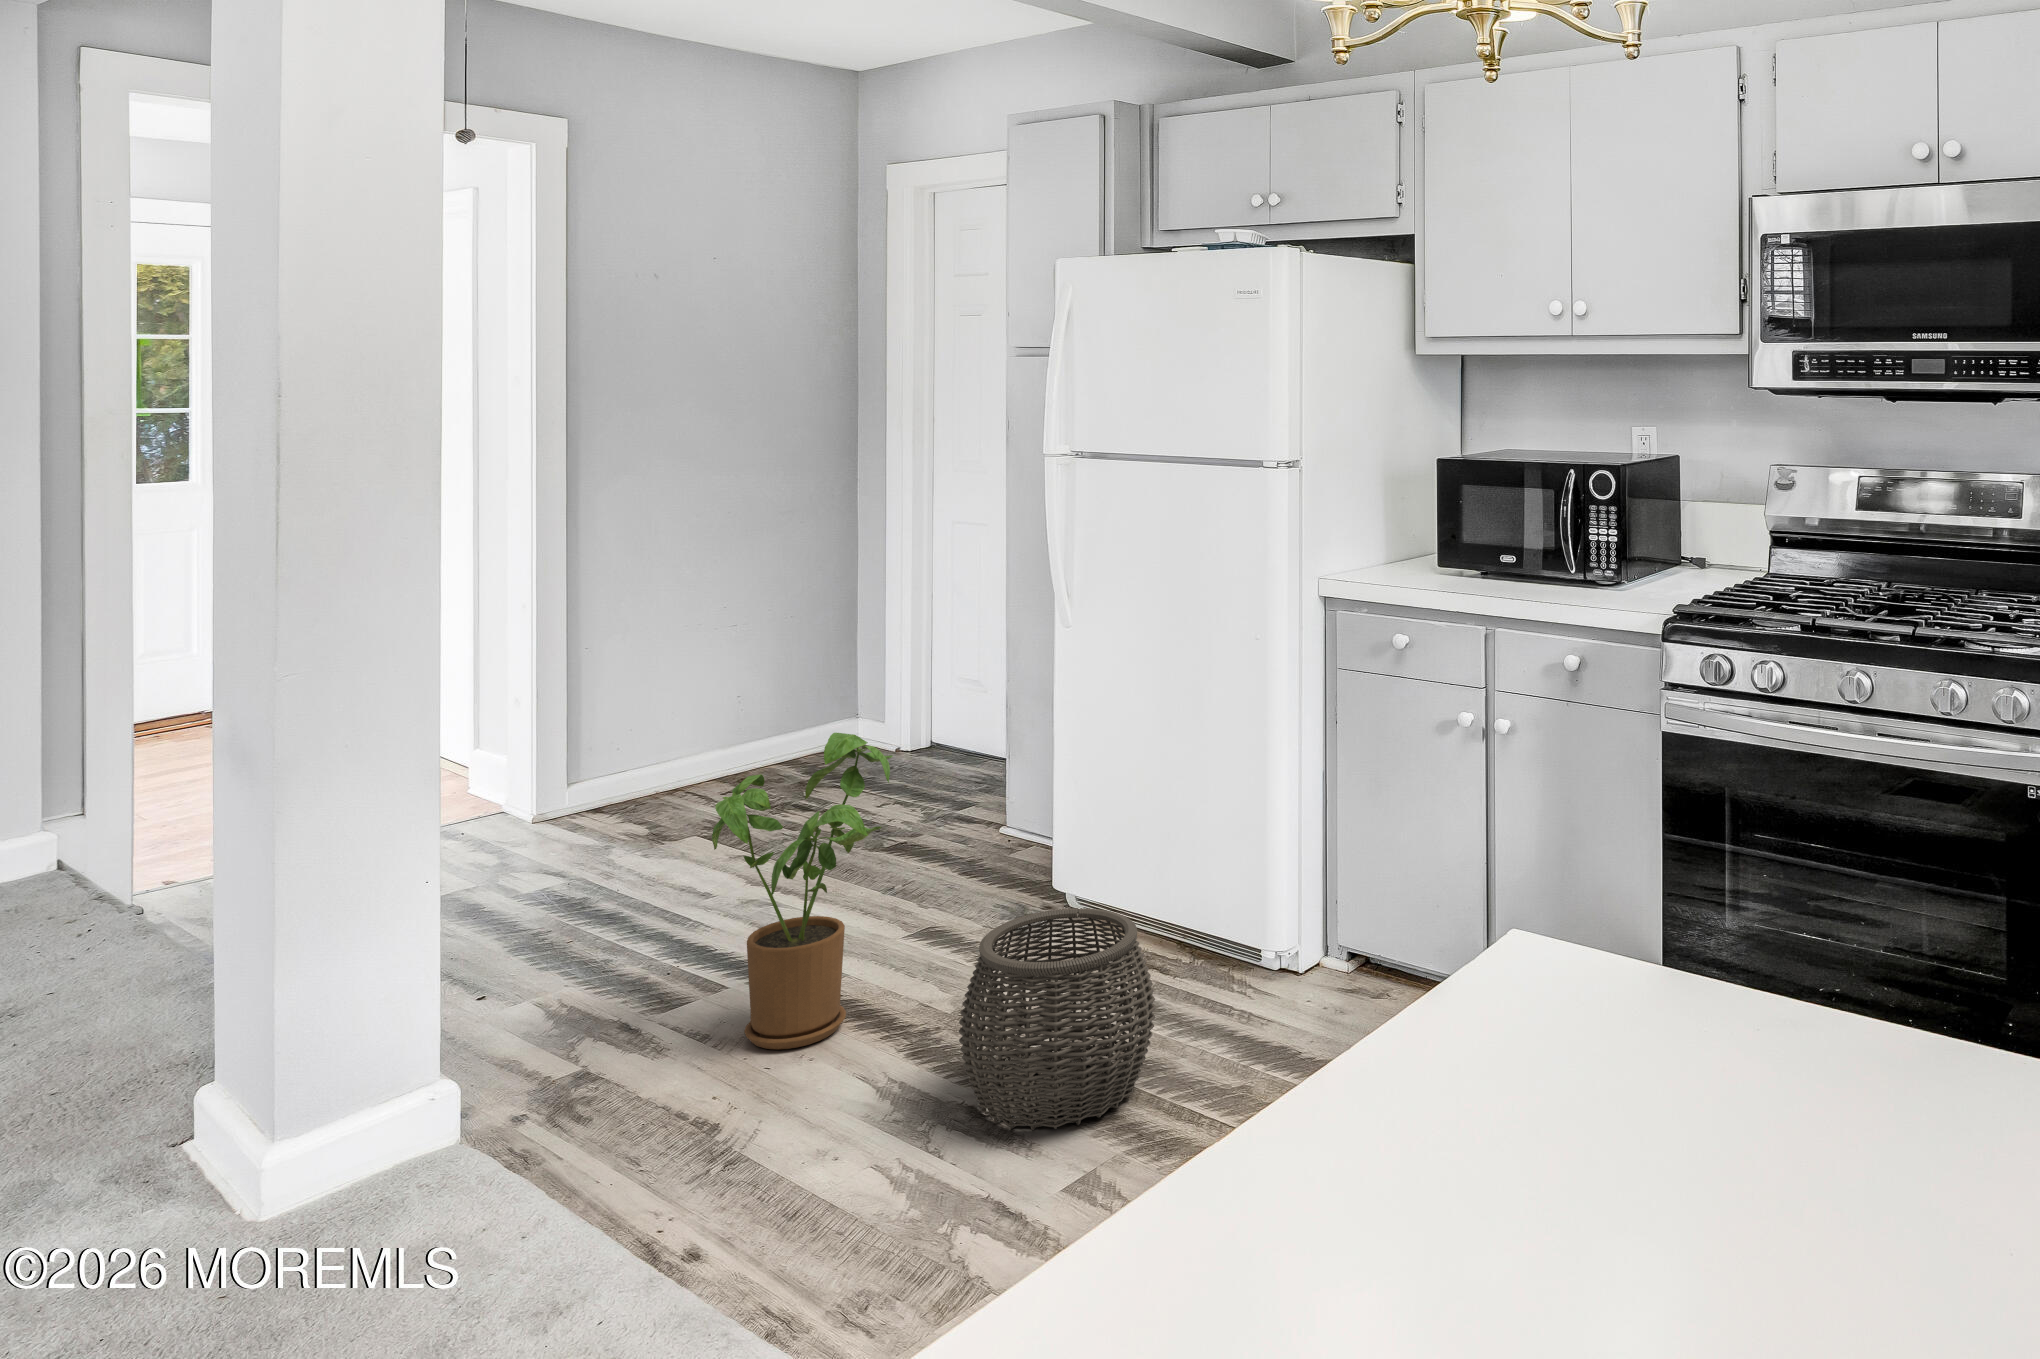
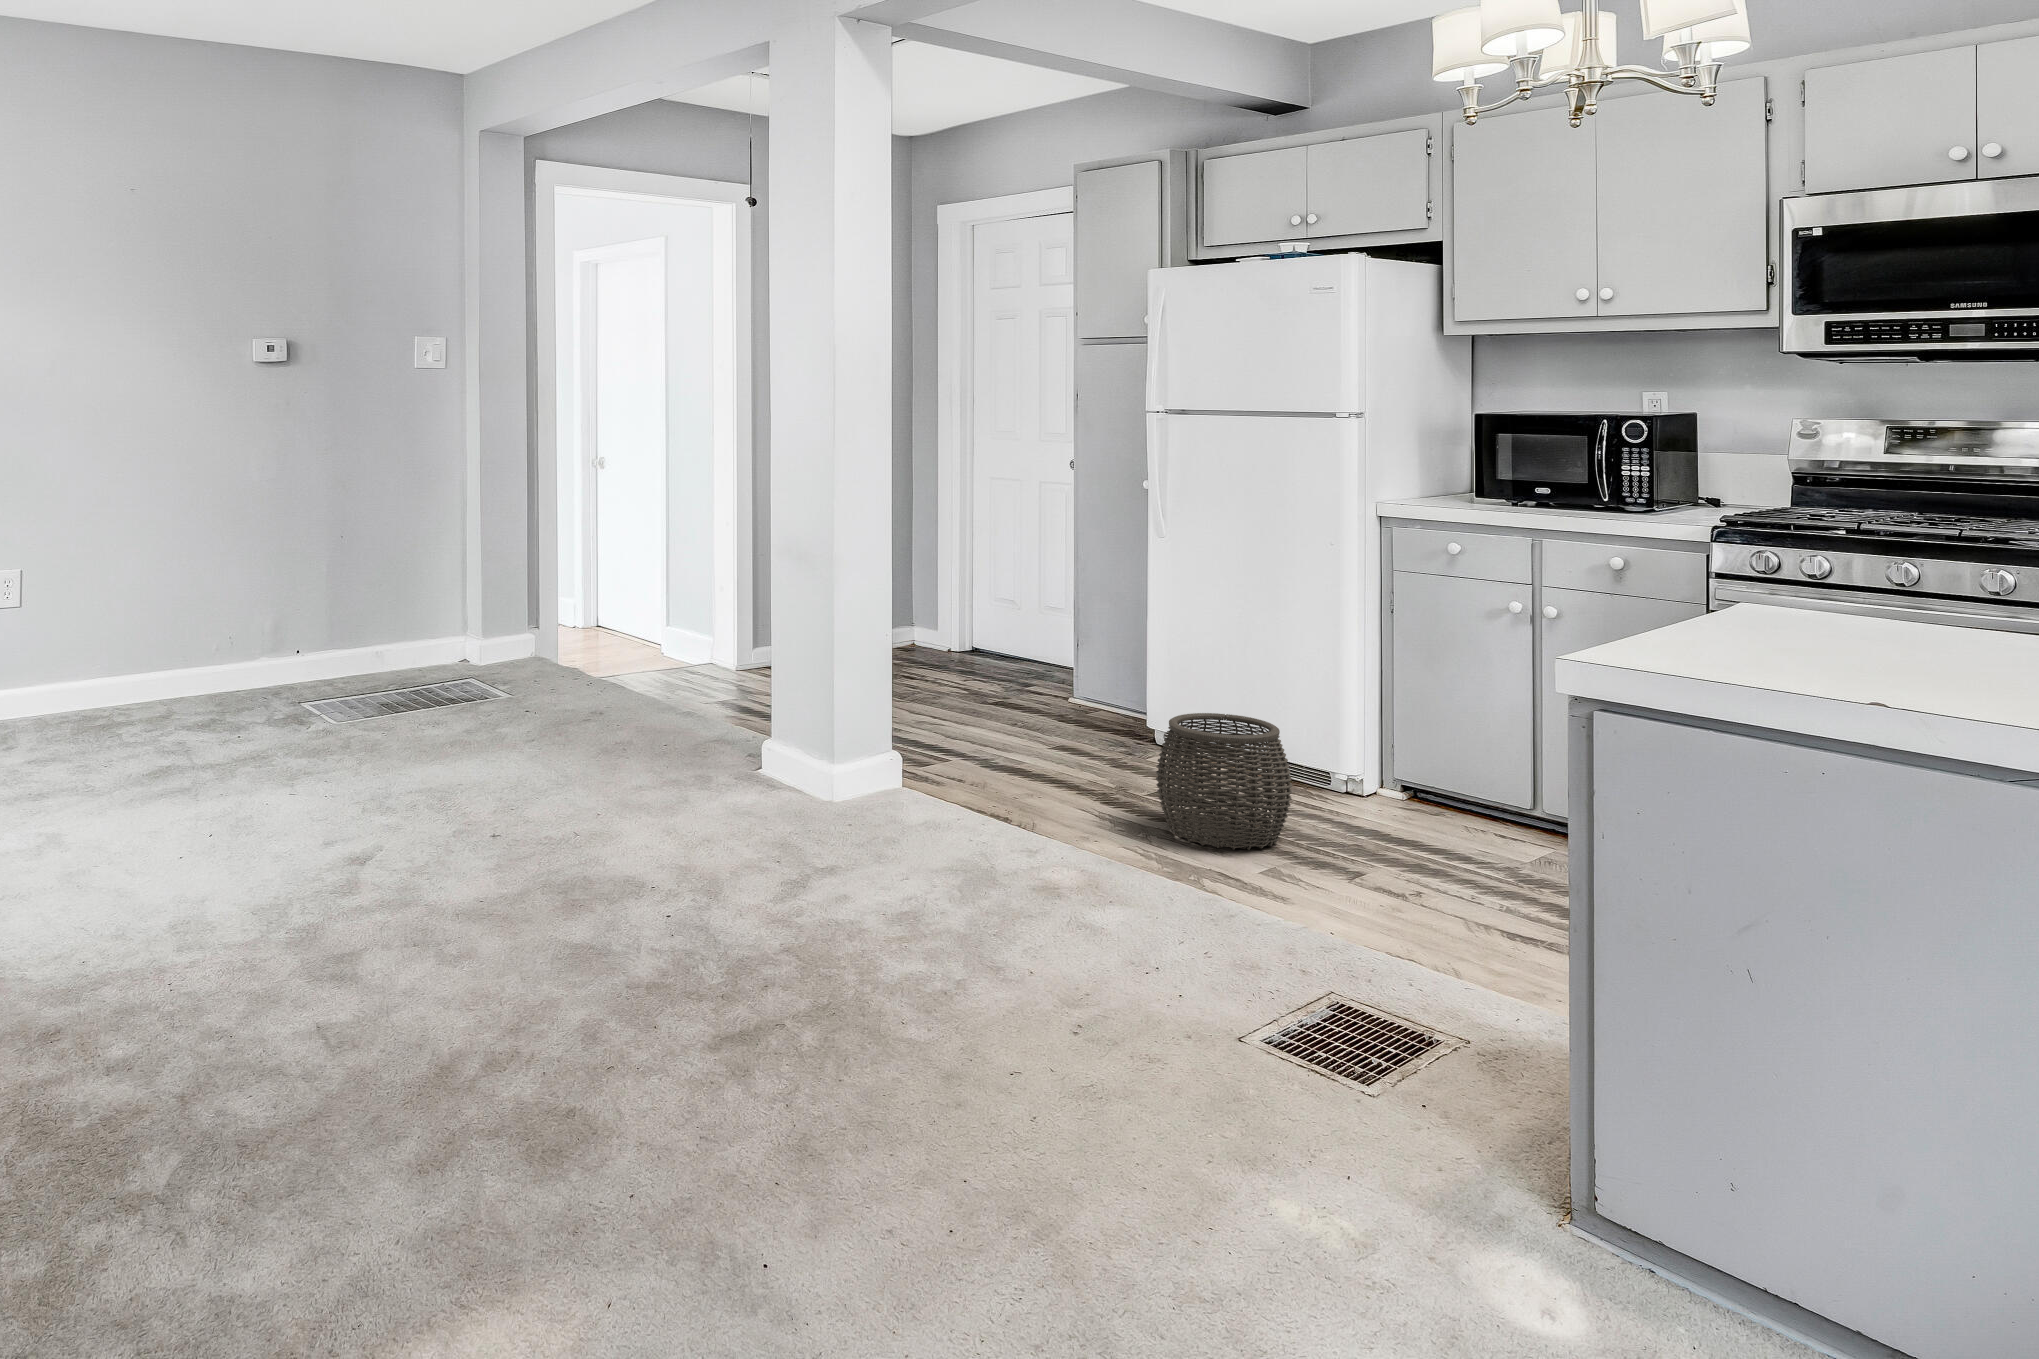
house plant: present [712,733,892,1050] -> none [957,586,1075,793]

